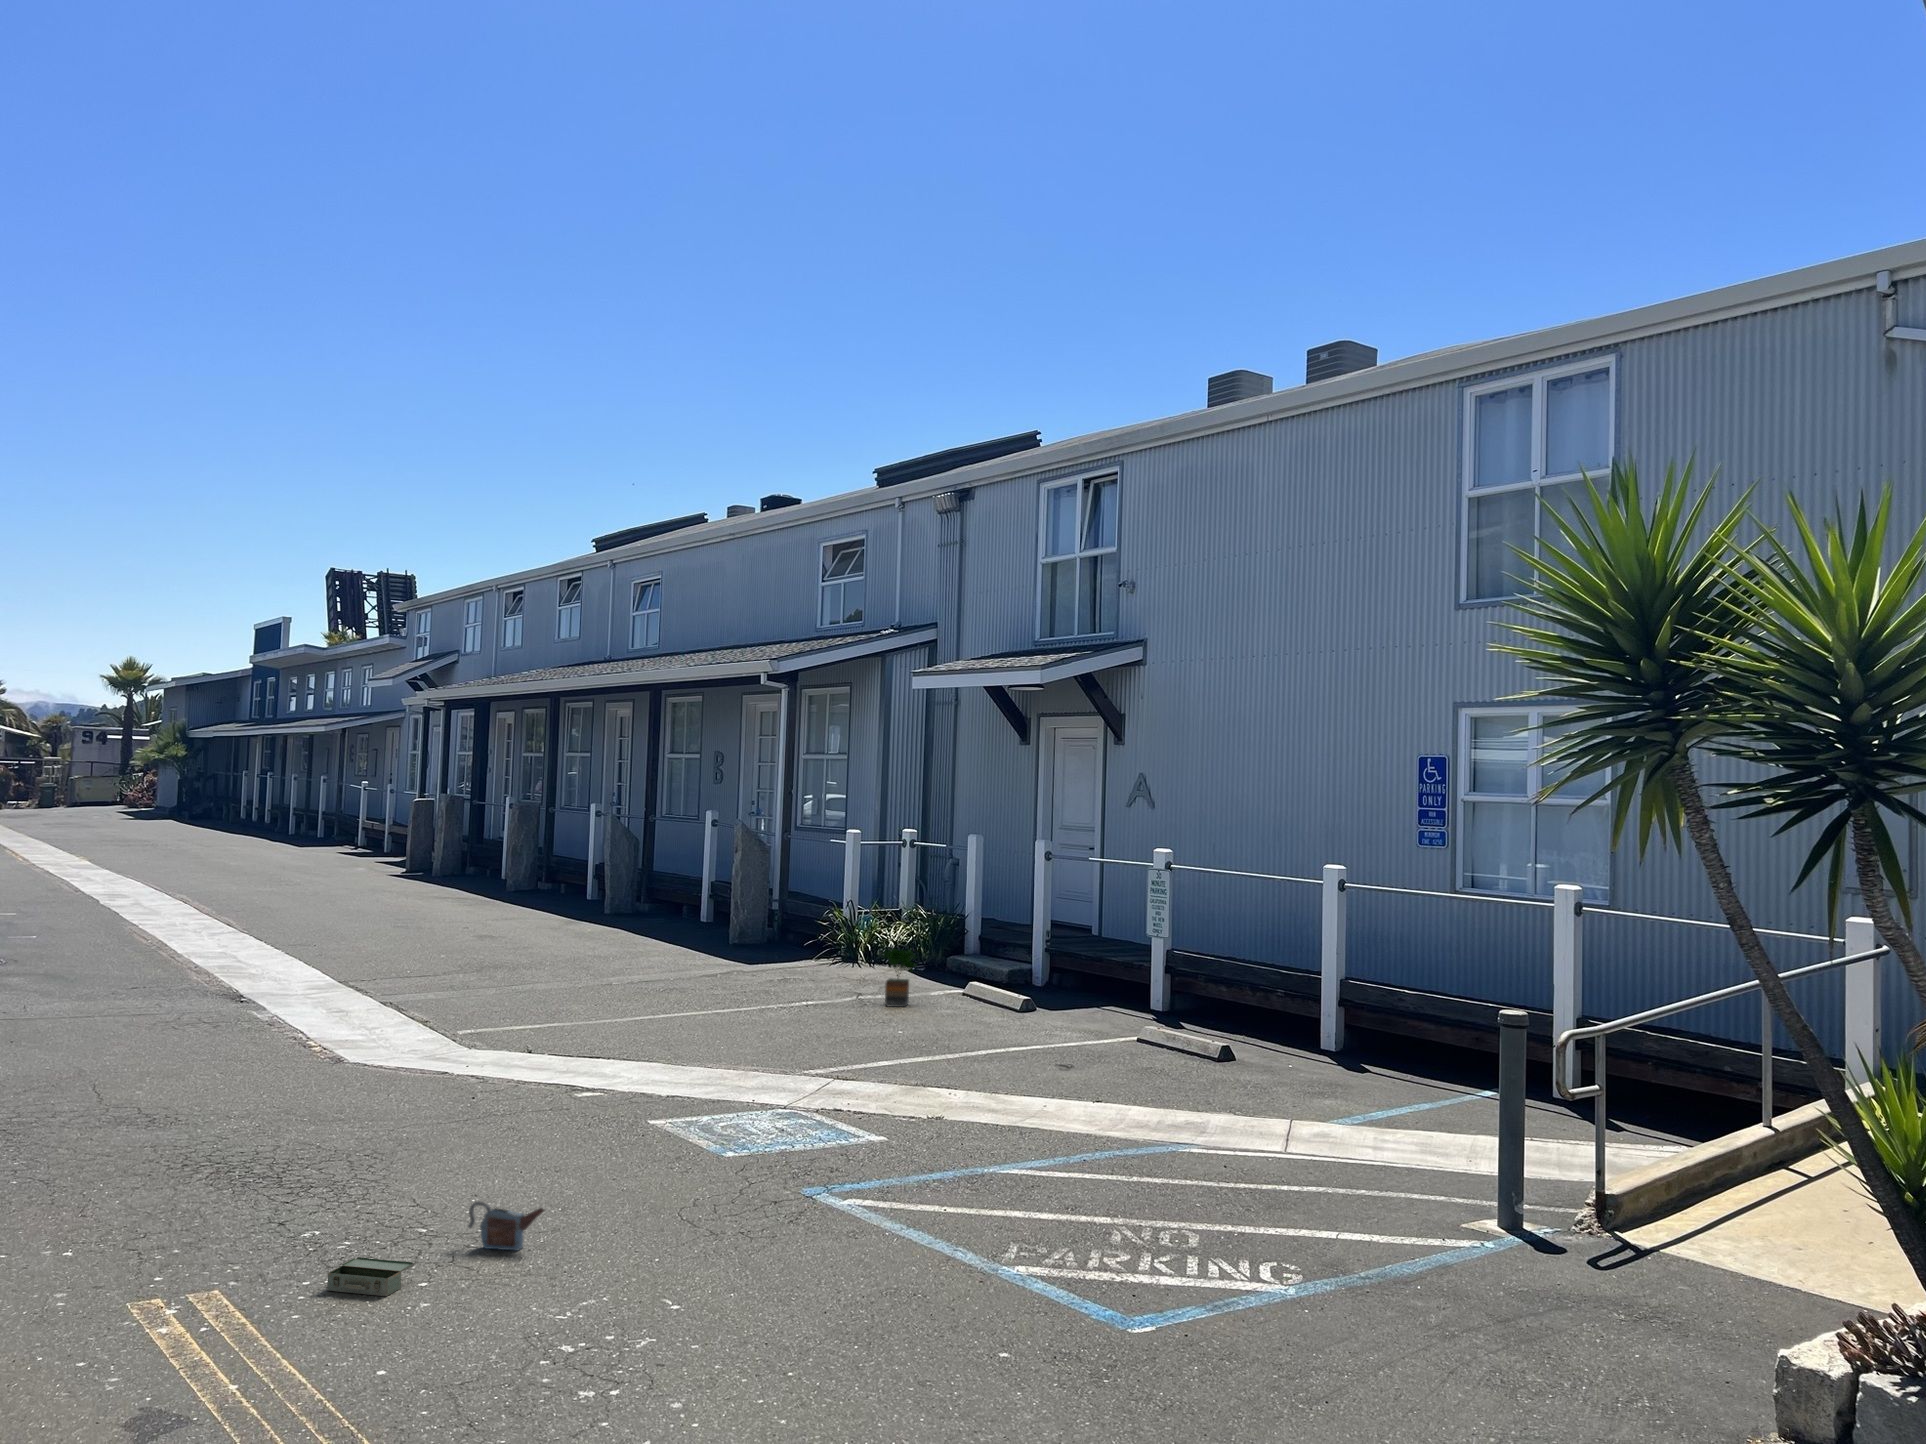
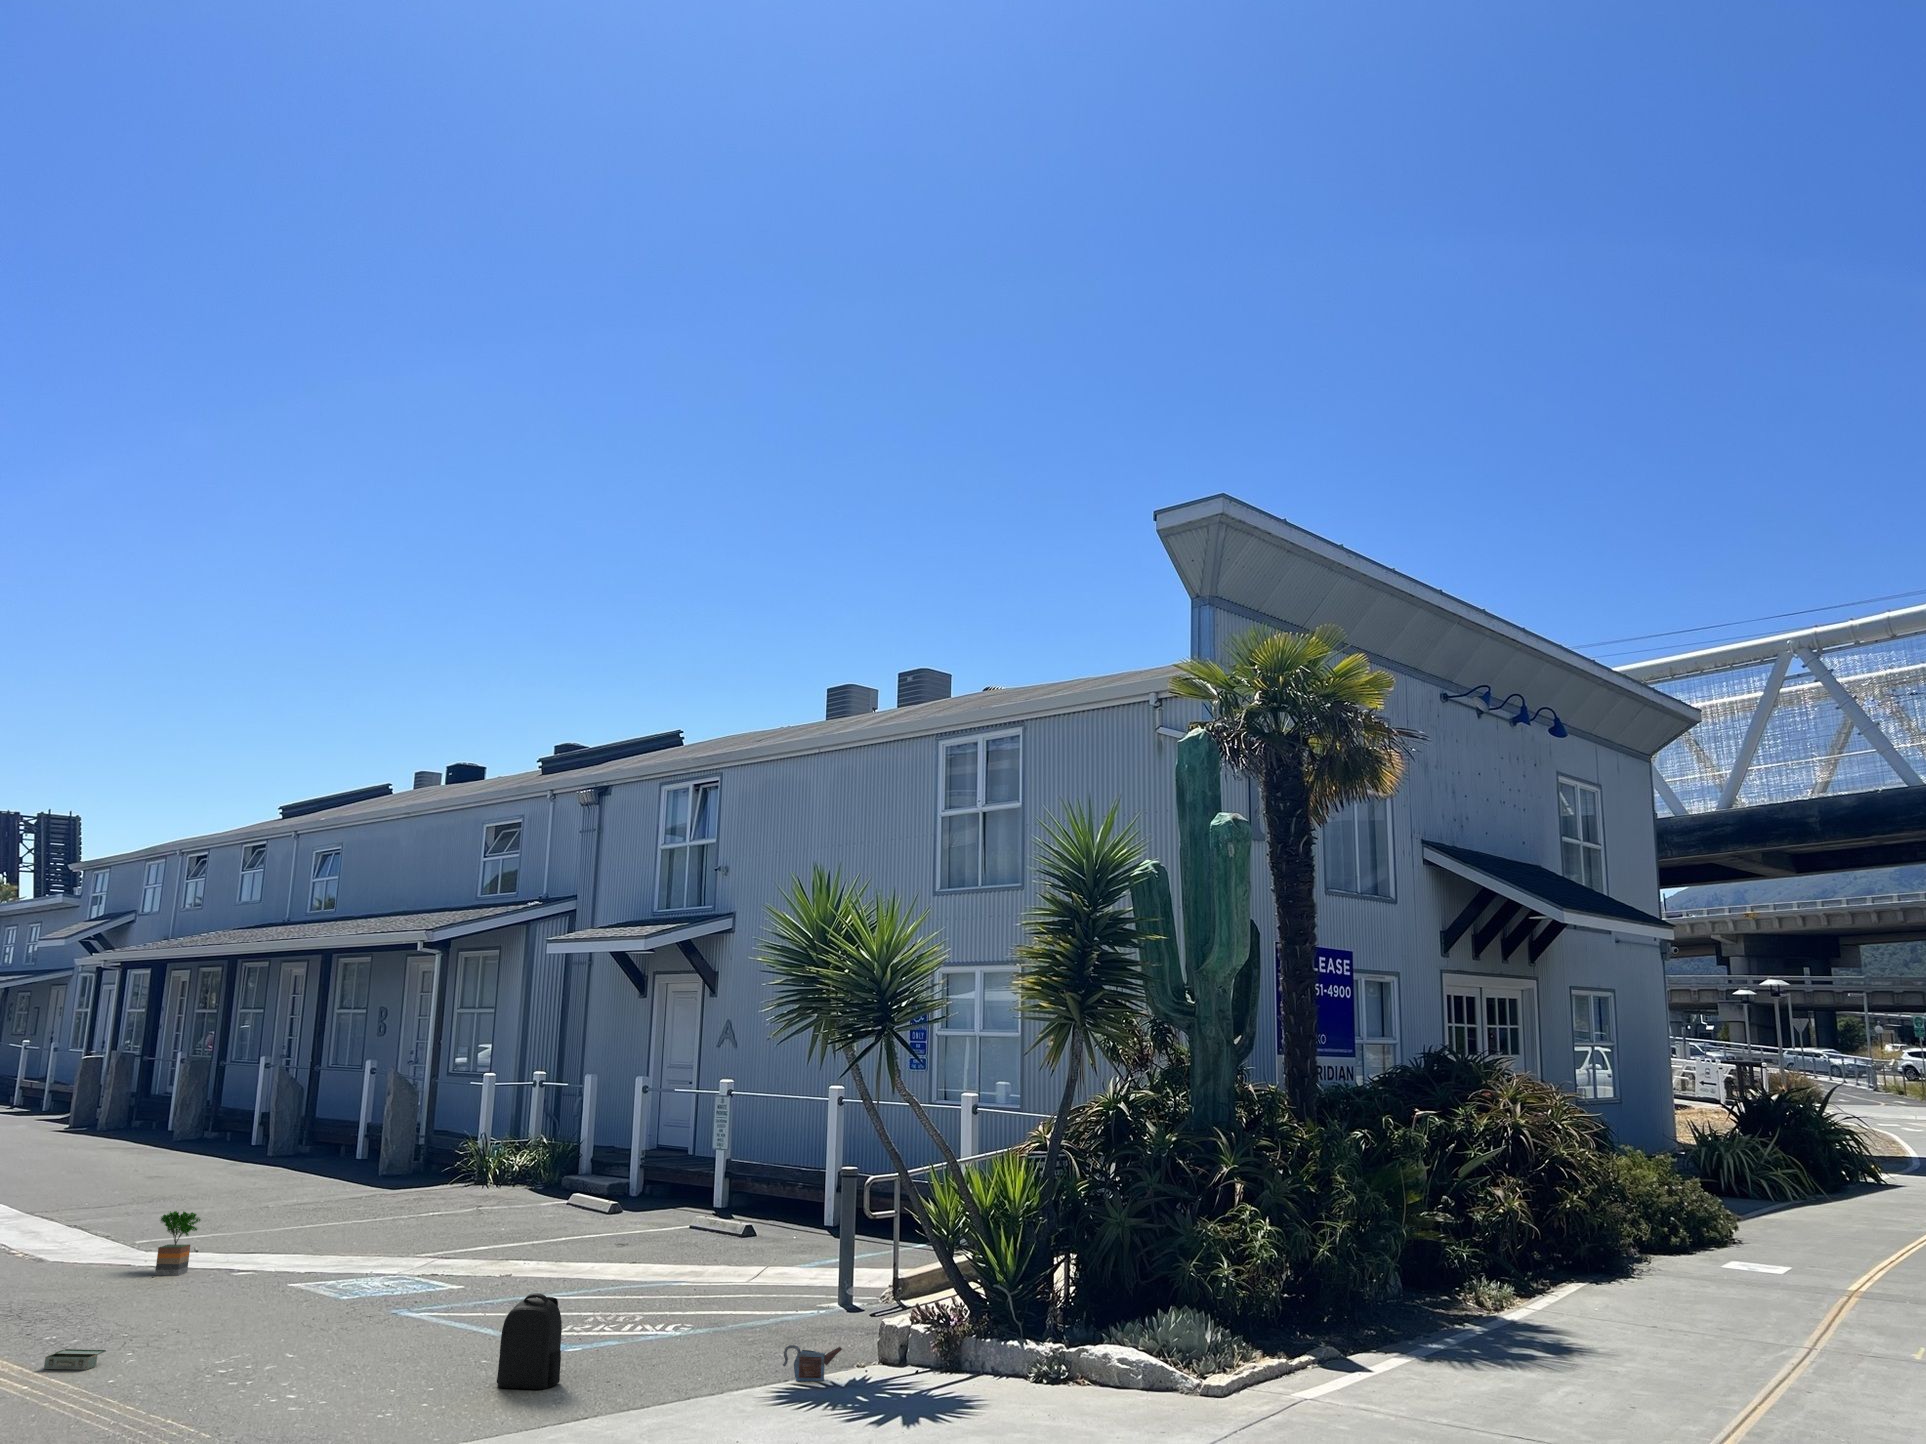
potted tree: present [883,949,916,1007] -> present [155,1211,201,1276]
watering can: present [468,1201,544,1251] -> present [783,1345,842,1381]
backpack: none [1016,1238,1120,1405] -> present [497,1293,562,1389]

